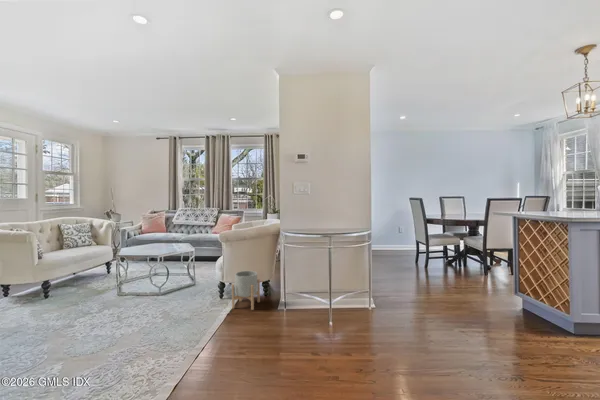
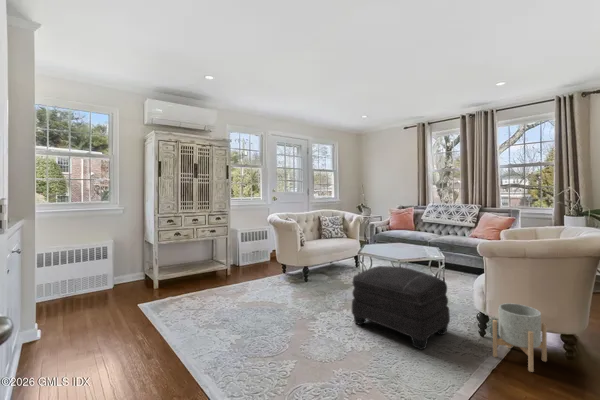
ottoman: none [117,260,204,320] -> present [352,266,450,350]

